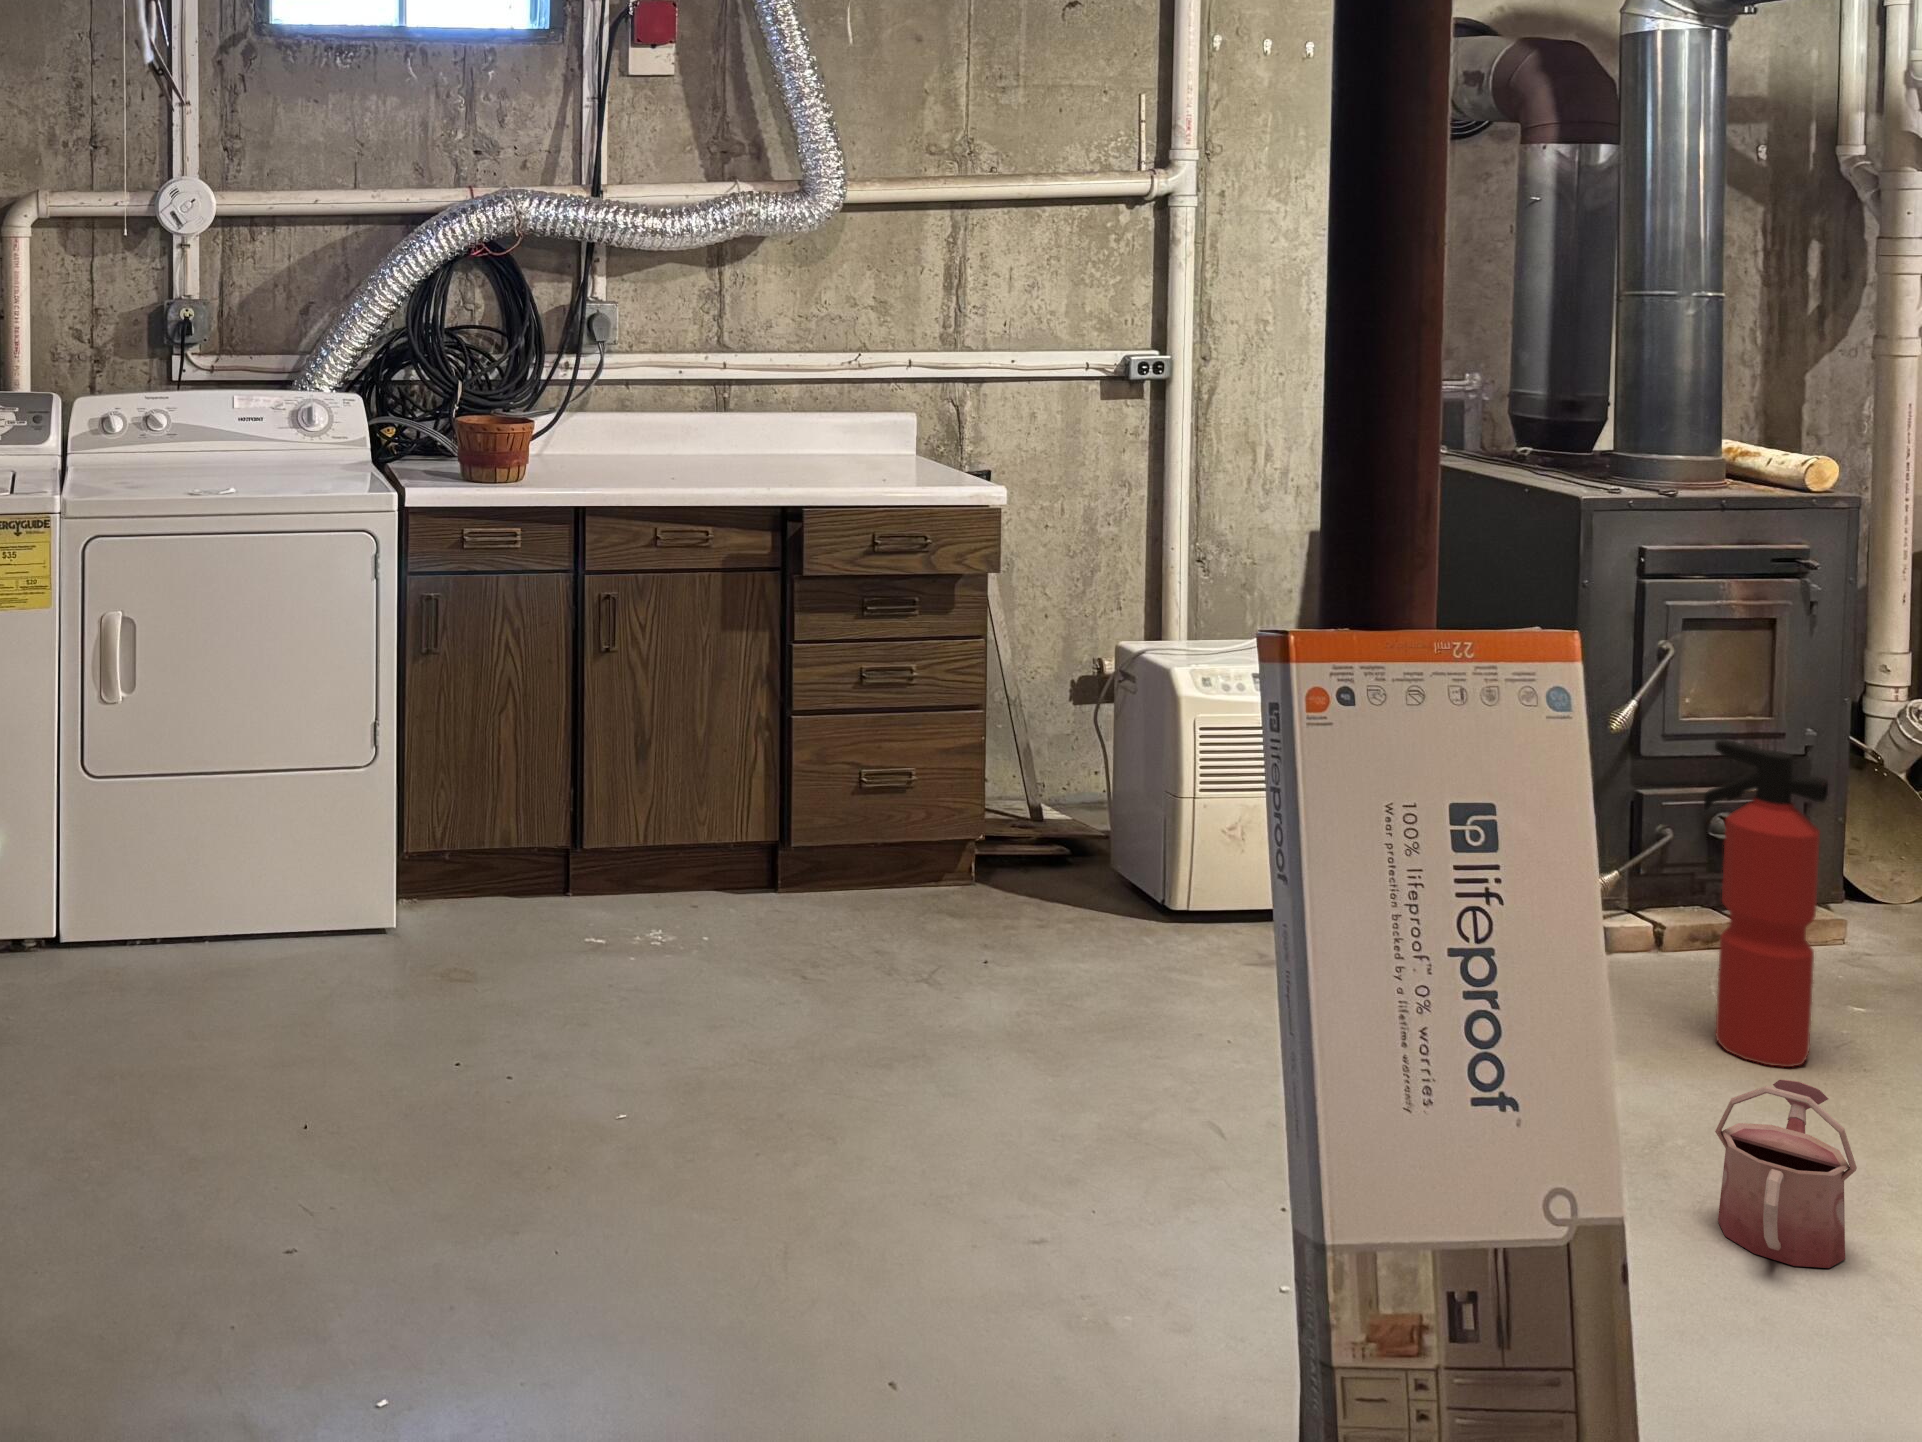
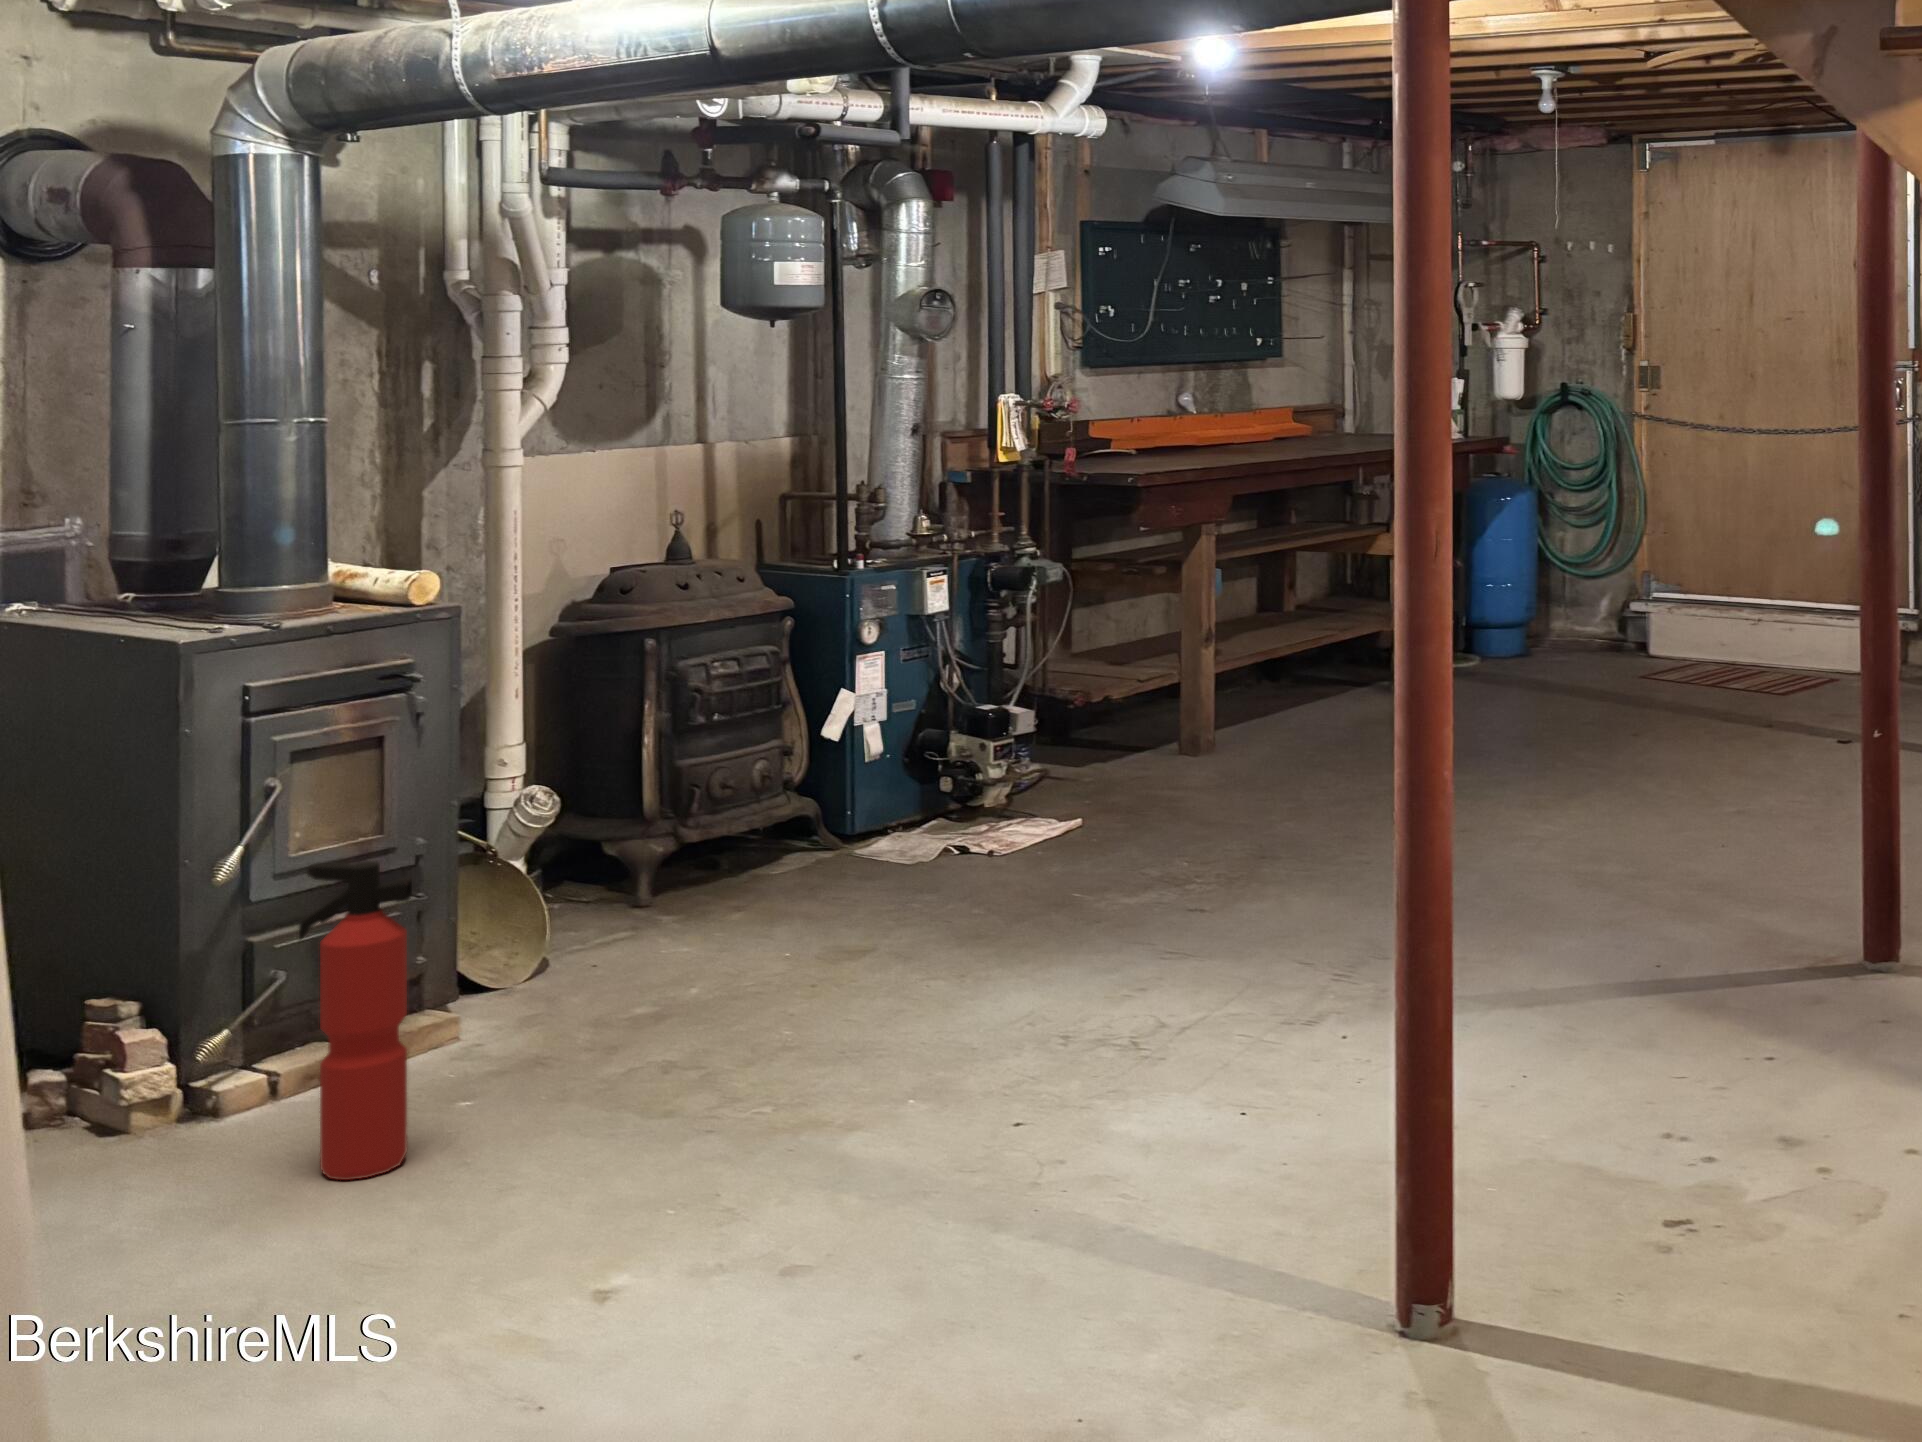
watering can: present [1715,1080,1857,1268] -> none [287,1179,416,1369]

